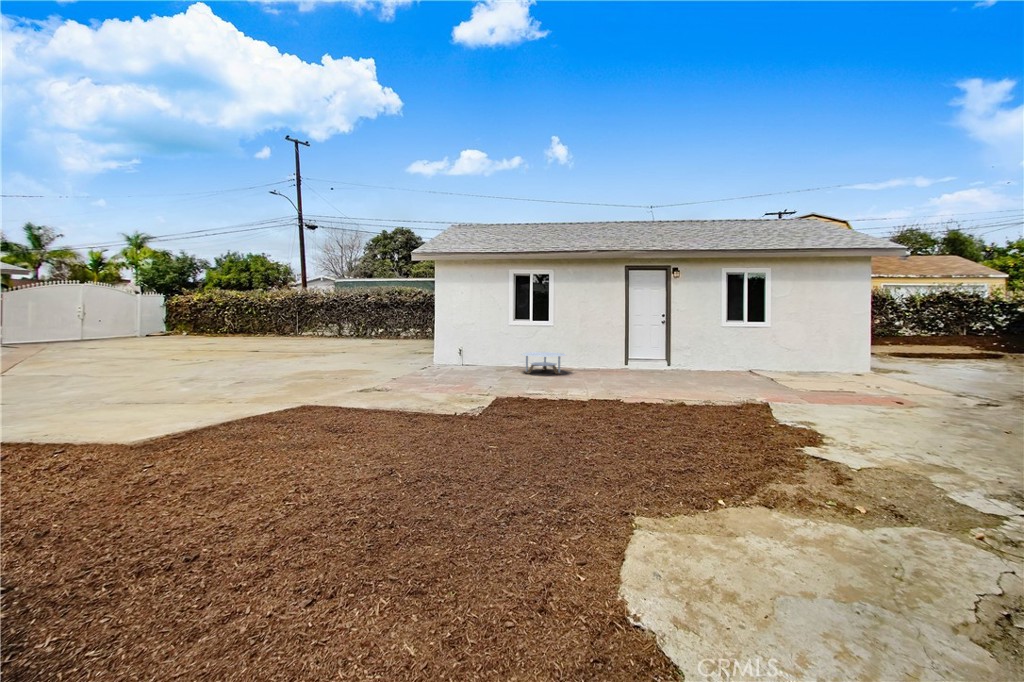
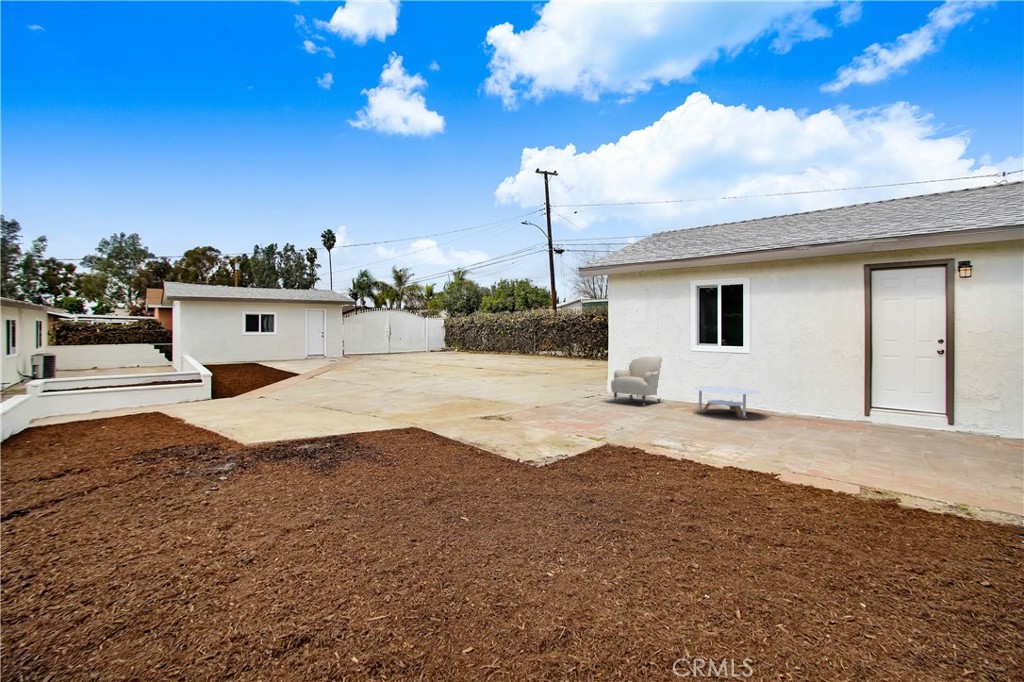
chair: none [451,329,491,372] -> present [611,356,662,405]

